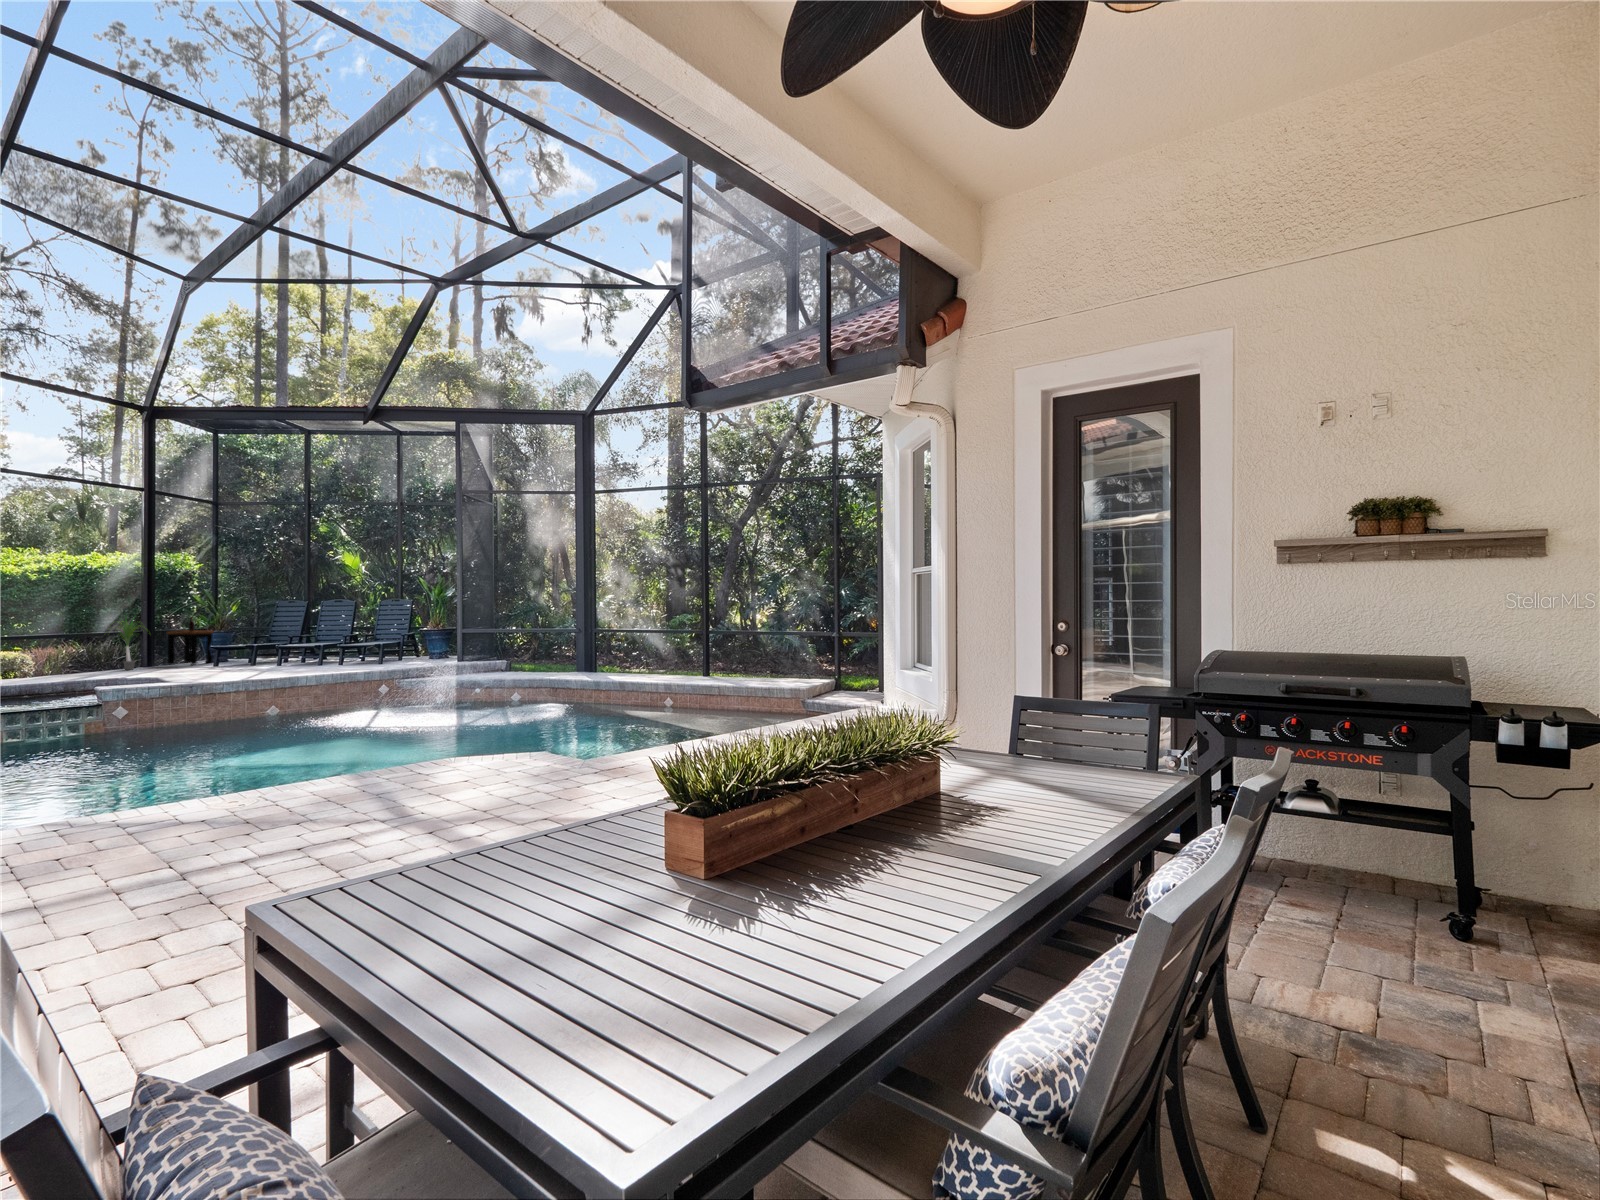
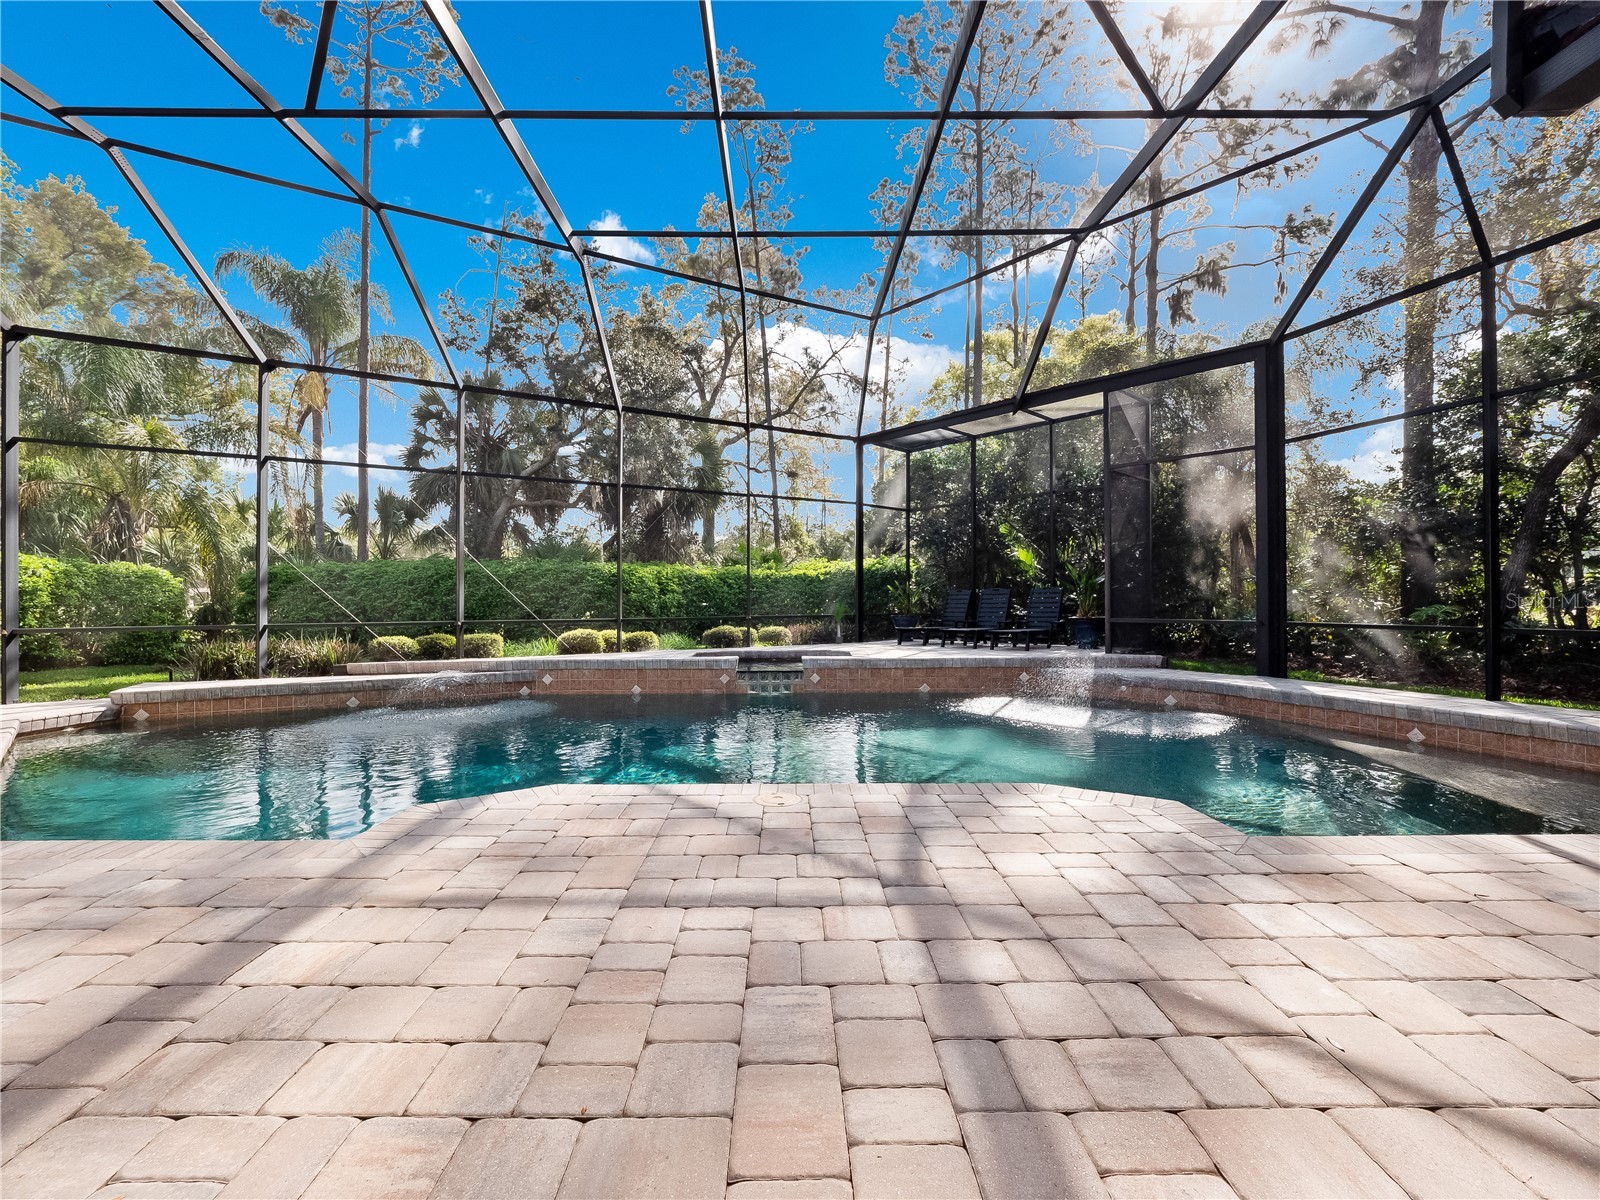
side table: present [167,618,214,665] -> none [865,603,897,643]

